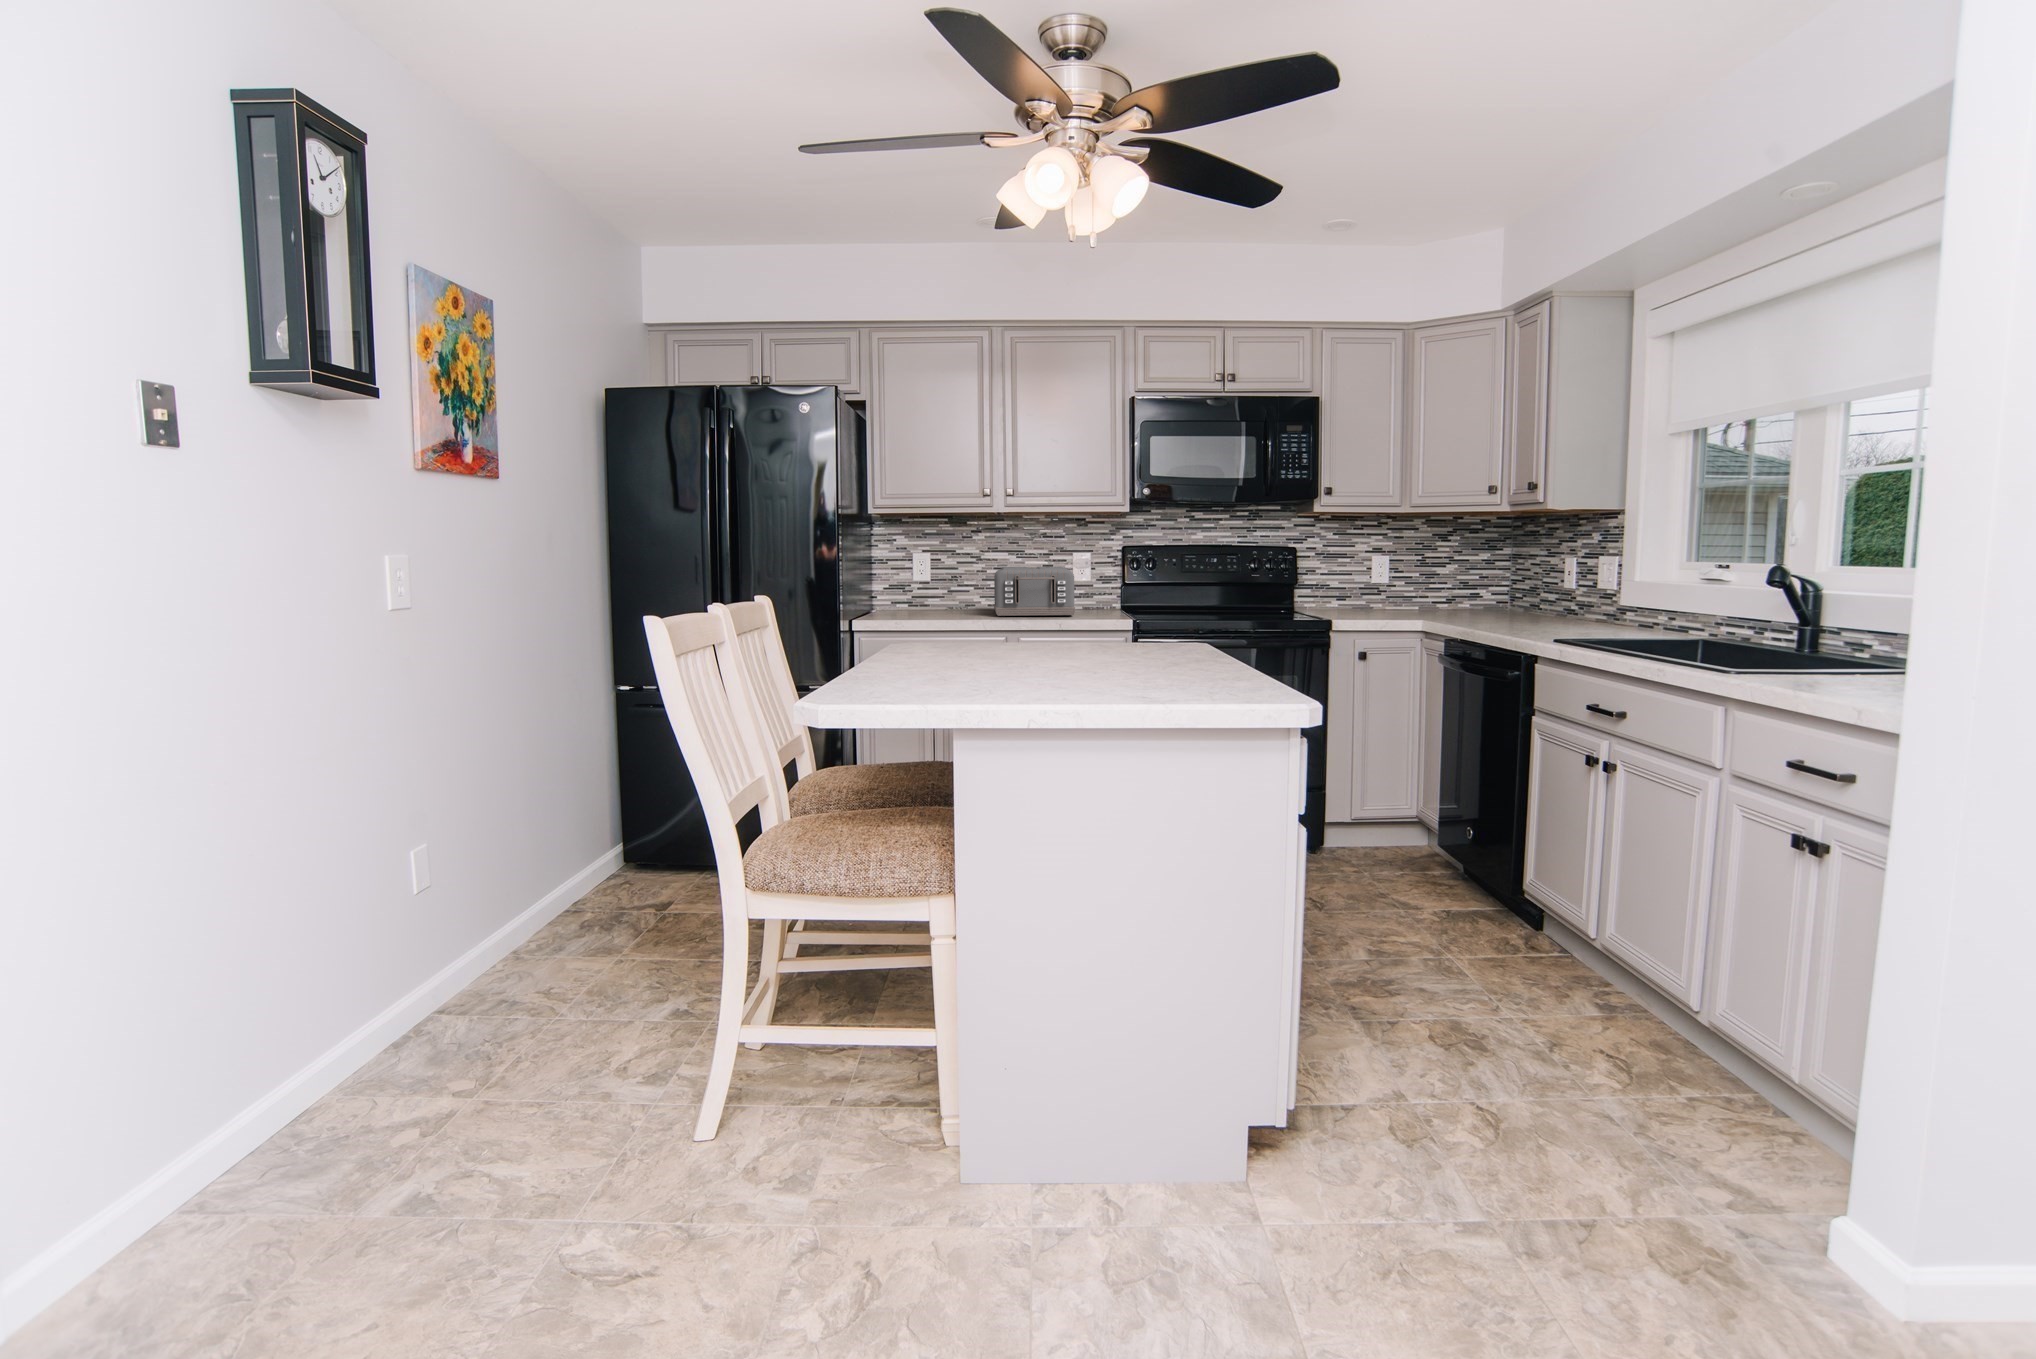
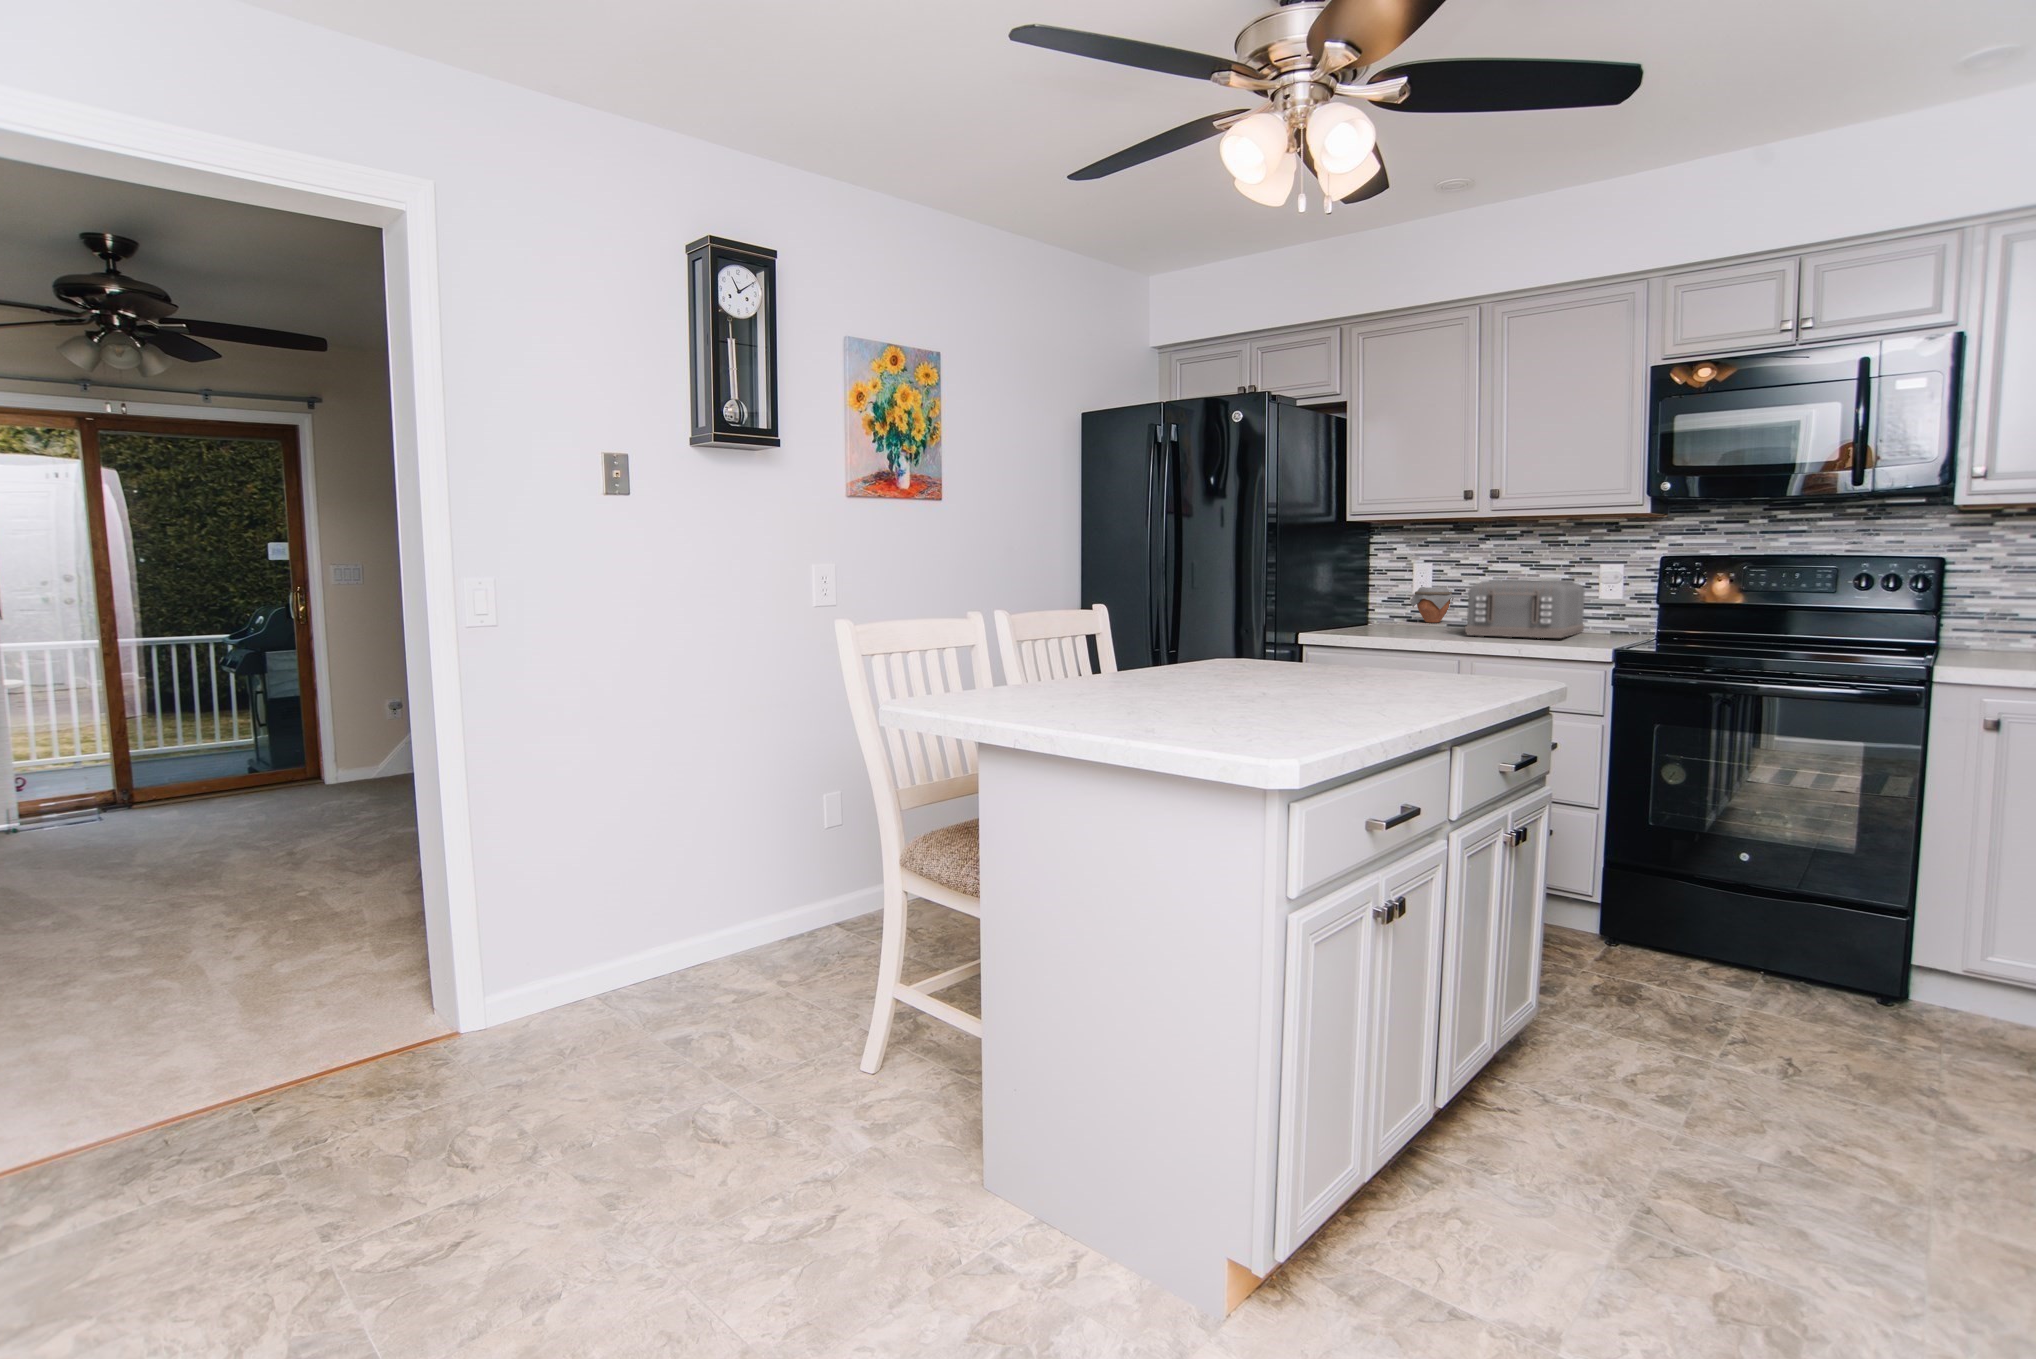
jar: none [915,574,952,607] -> present [1410,587,1454,623]

